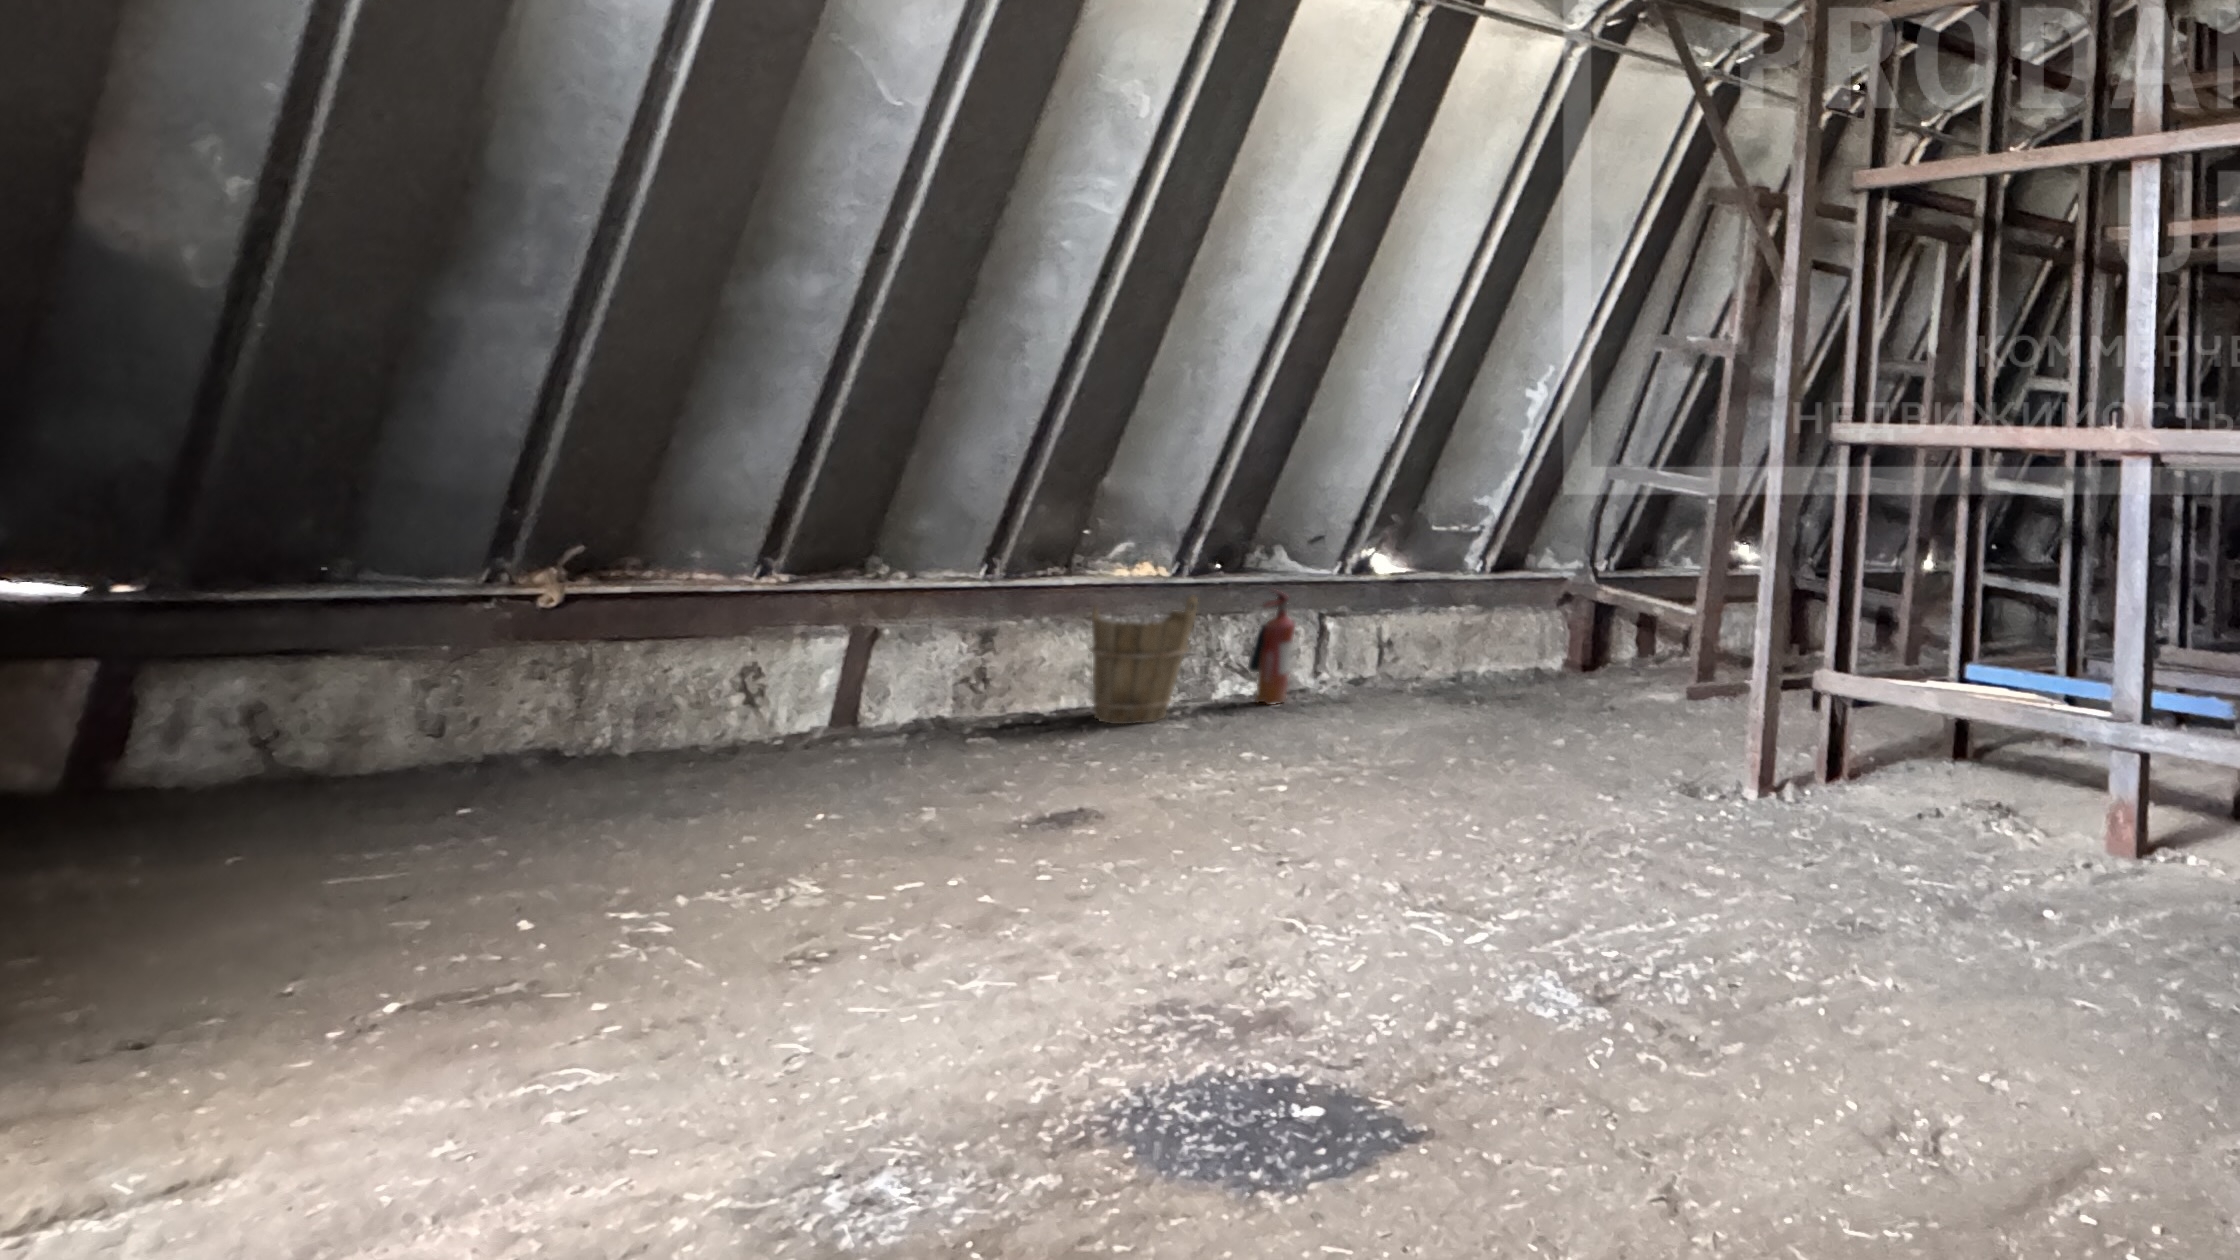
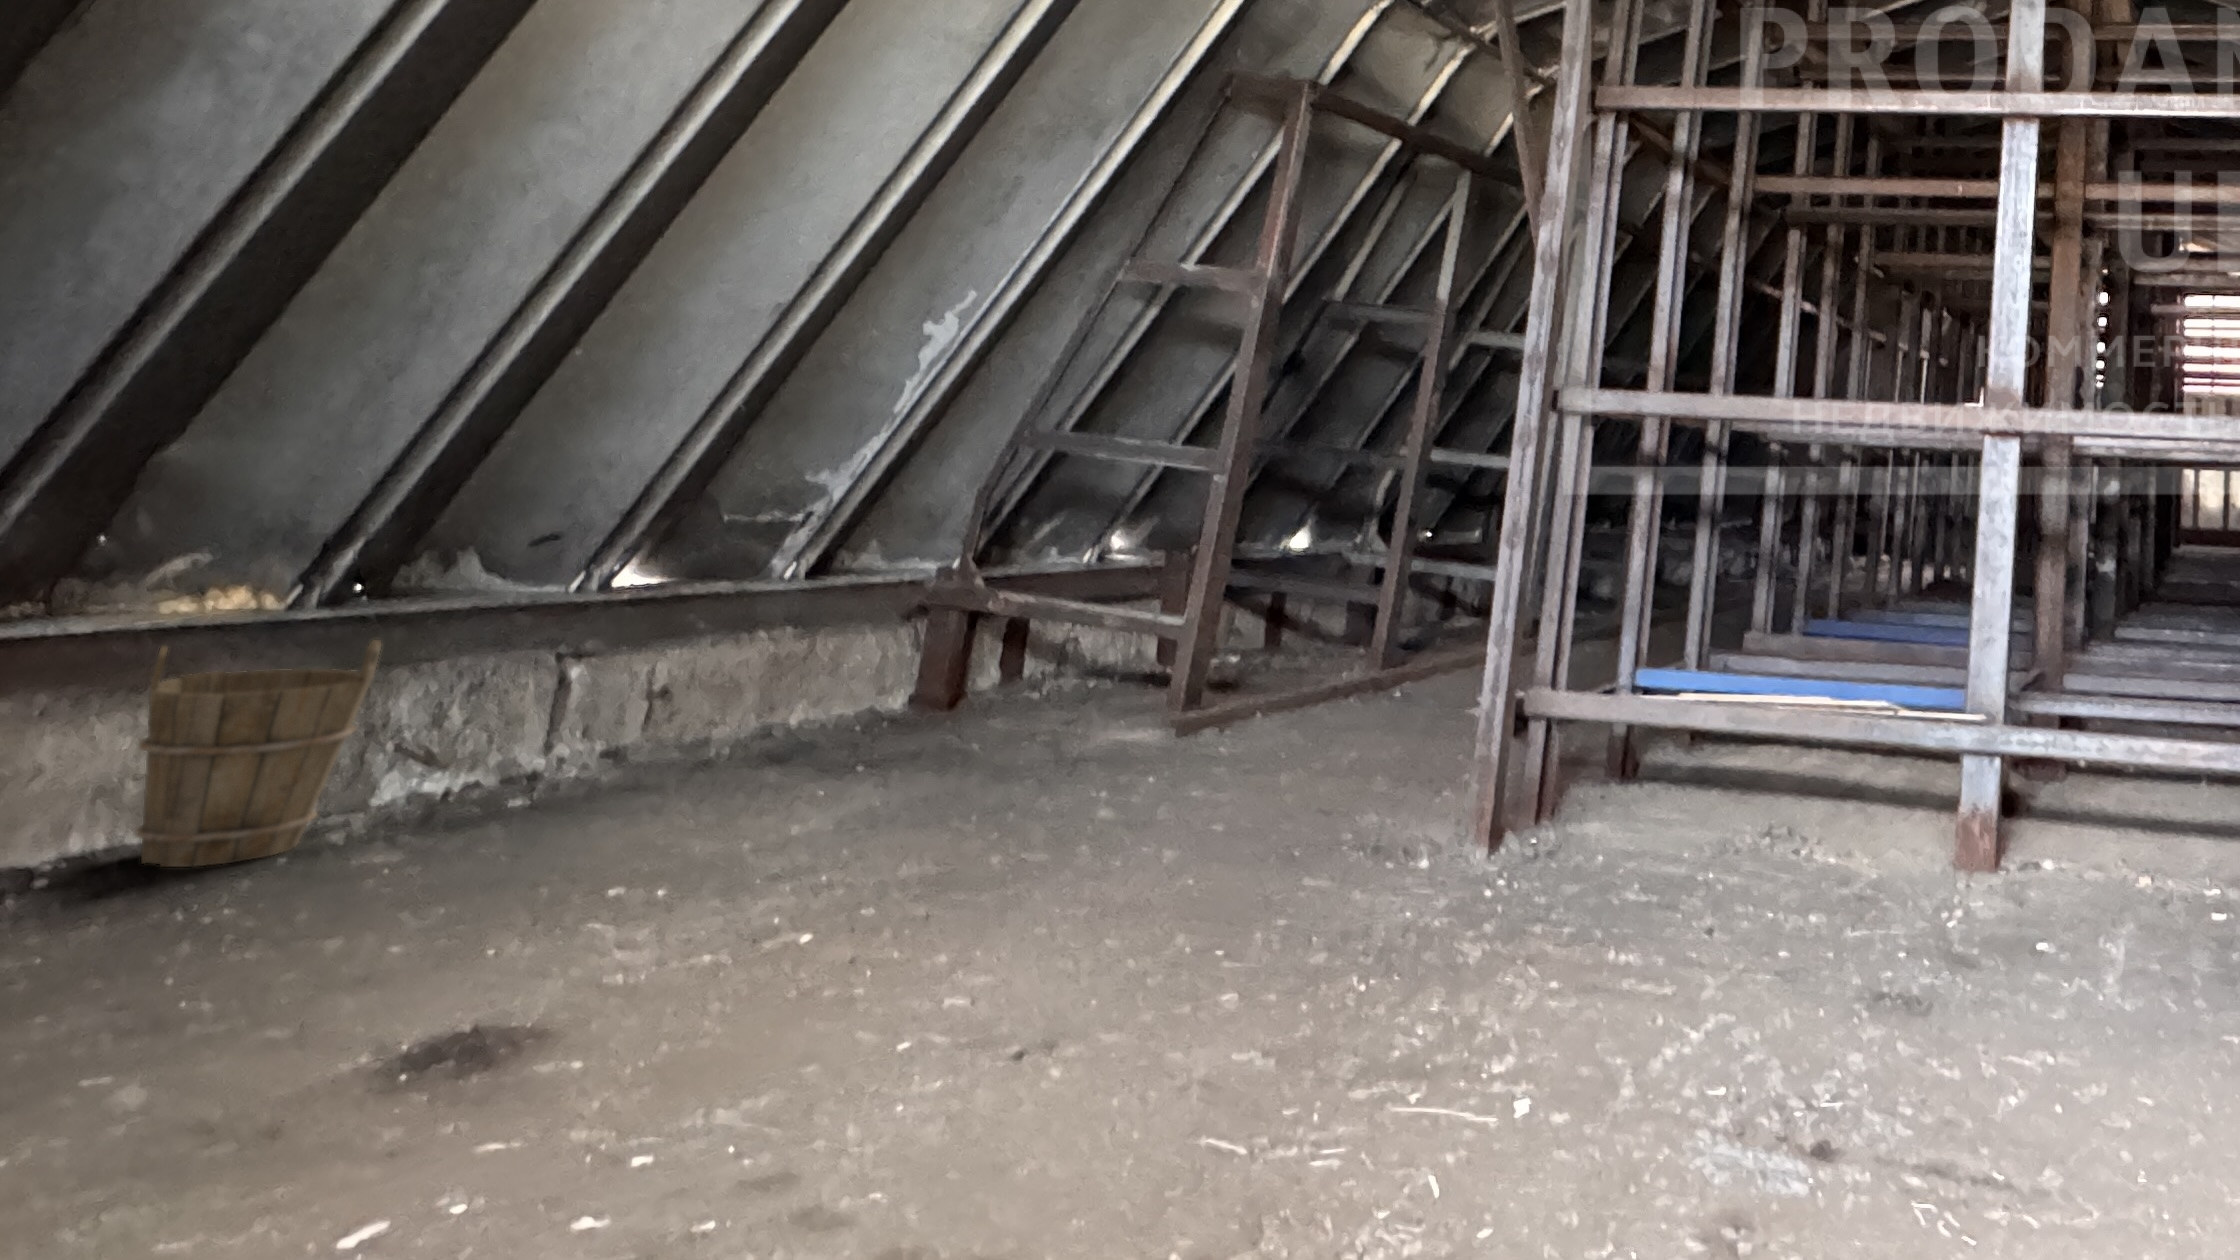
fire extinguisher: present [1248,590,1294,705] -> none [425,621,527,803]

